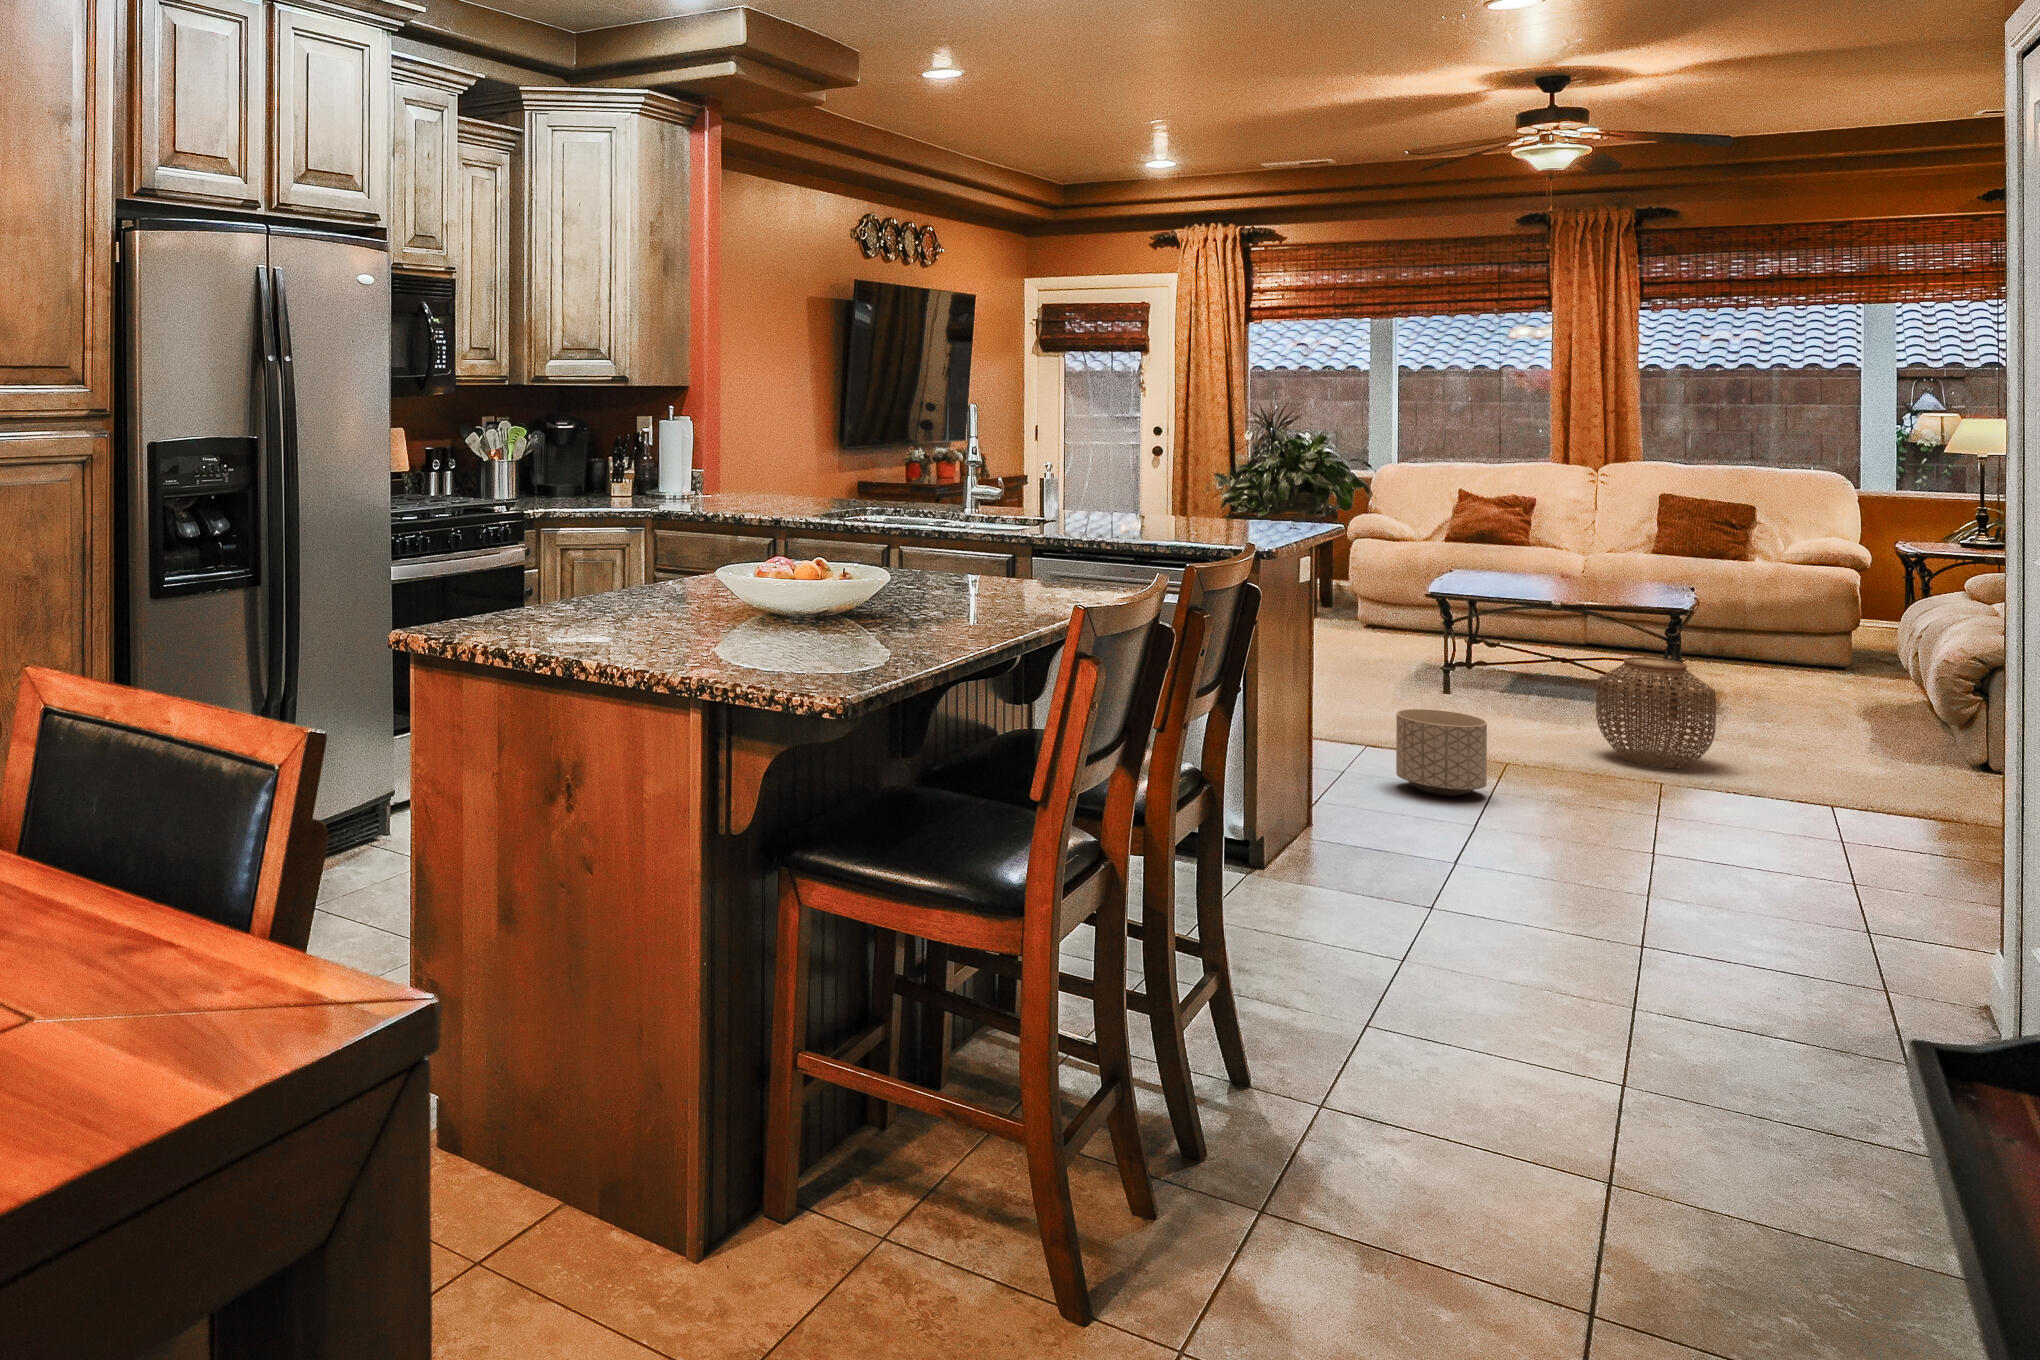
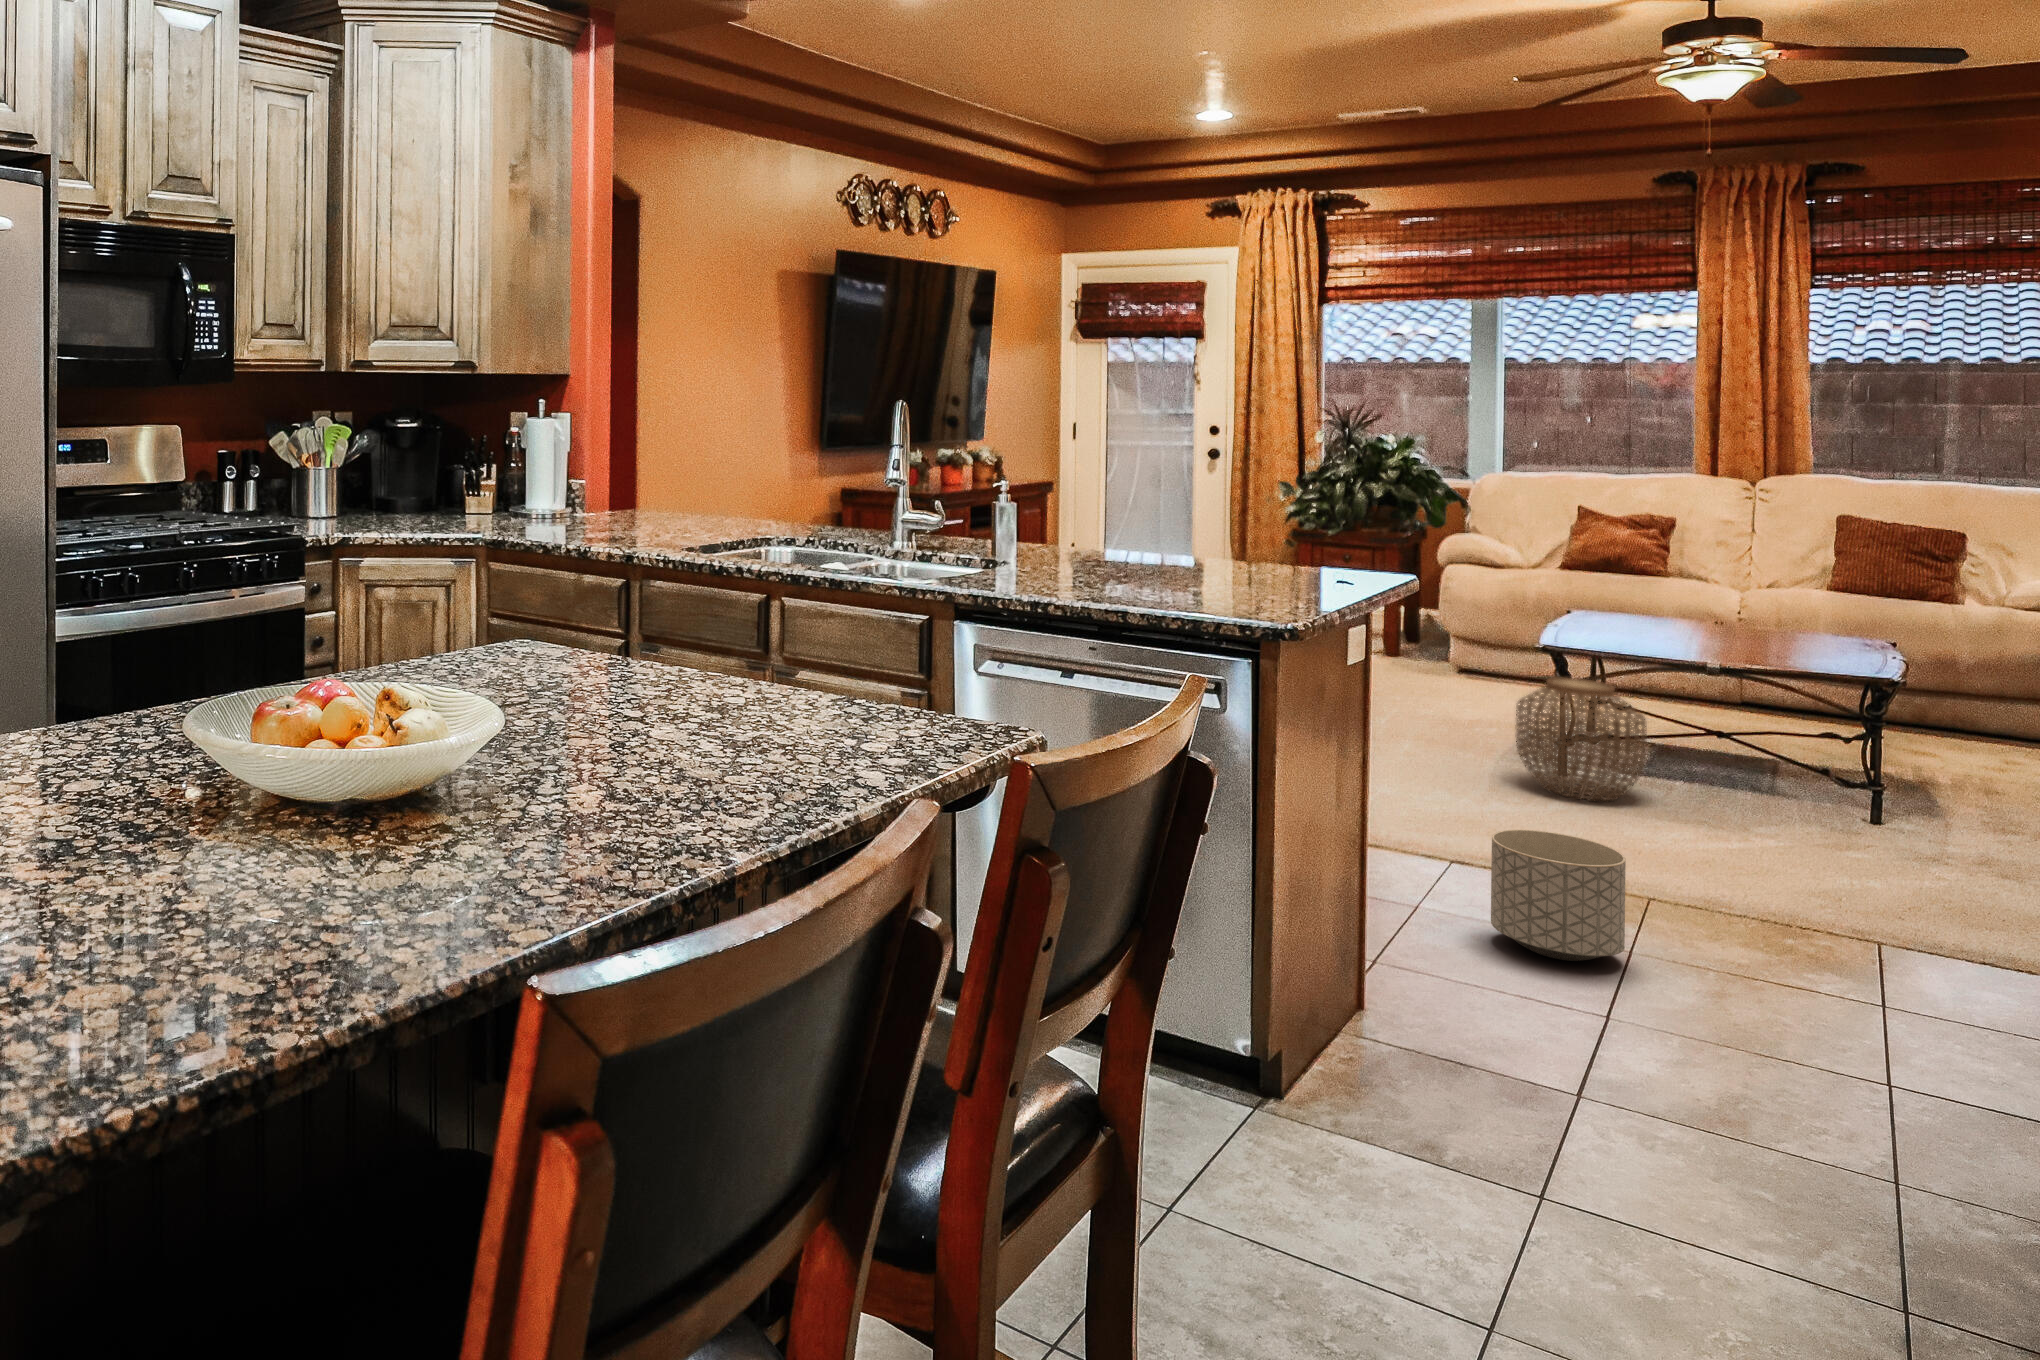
woven basket: present [1596,657,1716,768] -> present [1516,677,1647,802]

